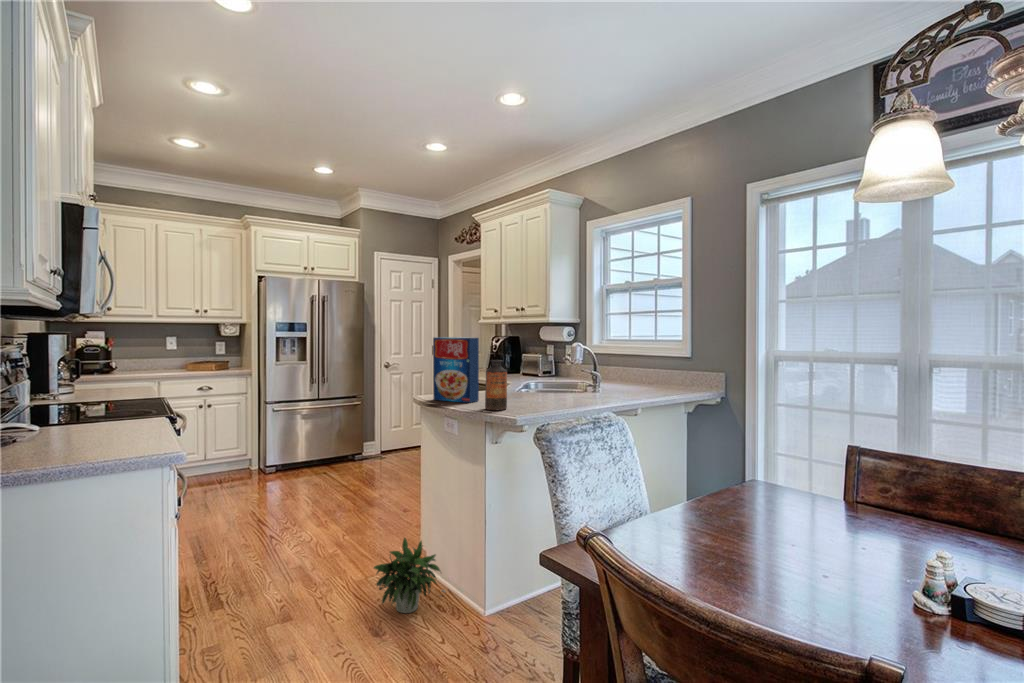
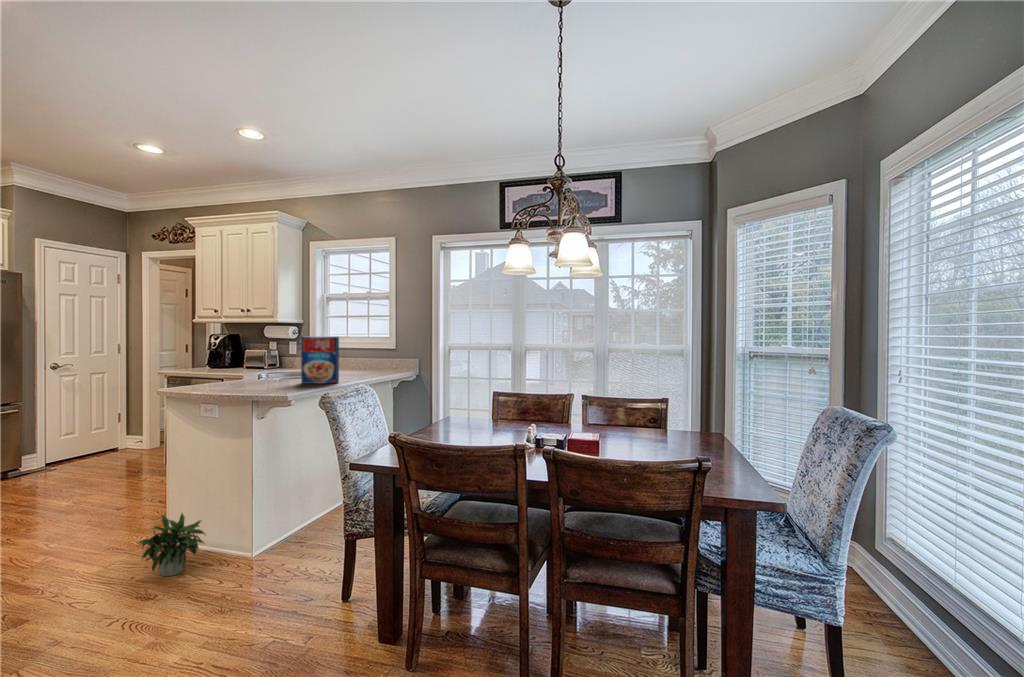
cereal box: present [433,337,479,403] -> present [301,336,339,384]
bottle: present [485,360,507,410] -> none [253,354,272,393]

